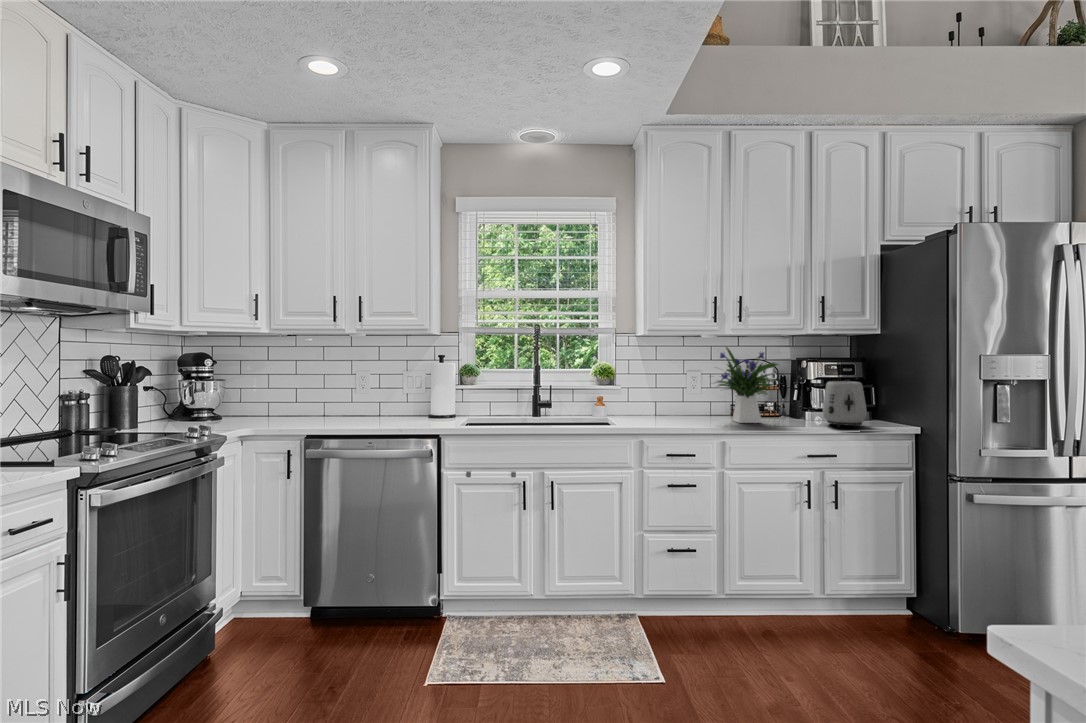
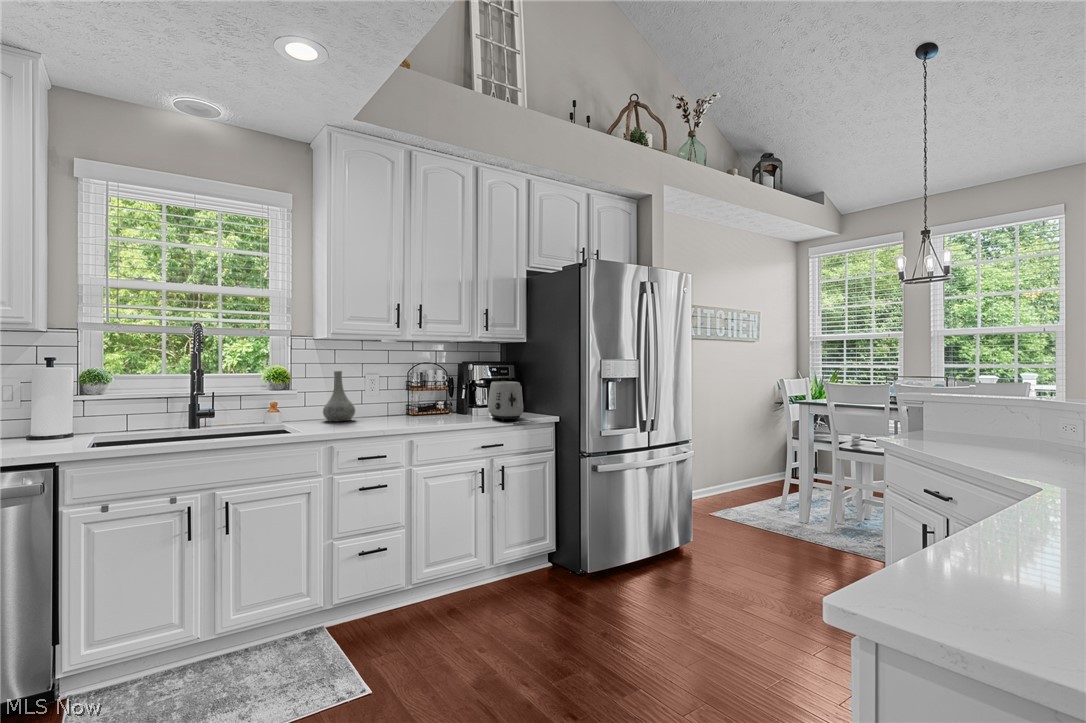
flower arrangement: present [717,347,778,423] -> none [389,351,454,421]
vase: none [643,368,675,418] -> present [323,371,355,422]

